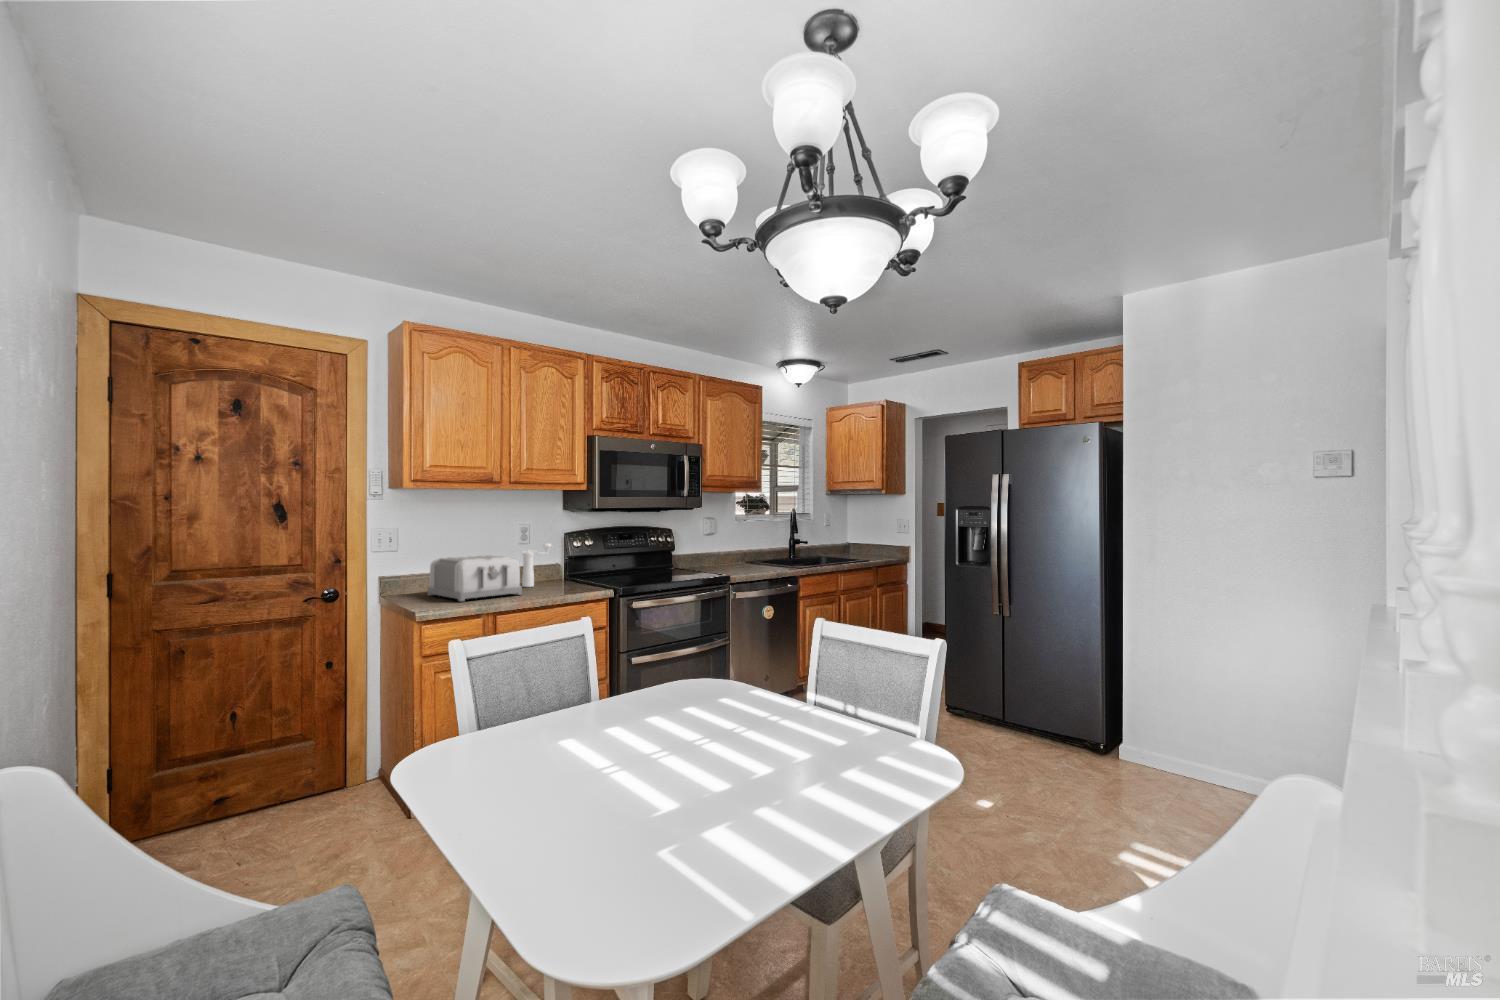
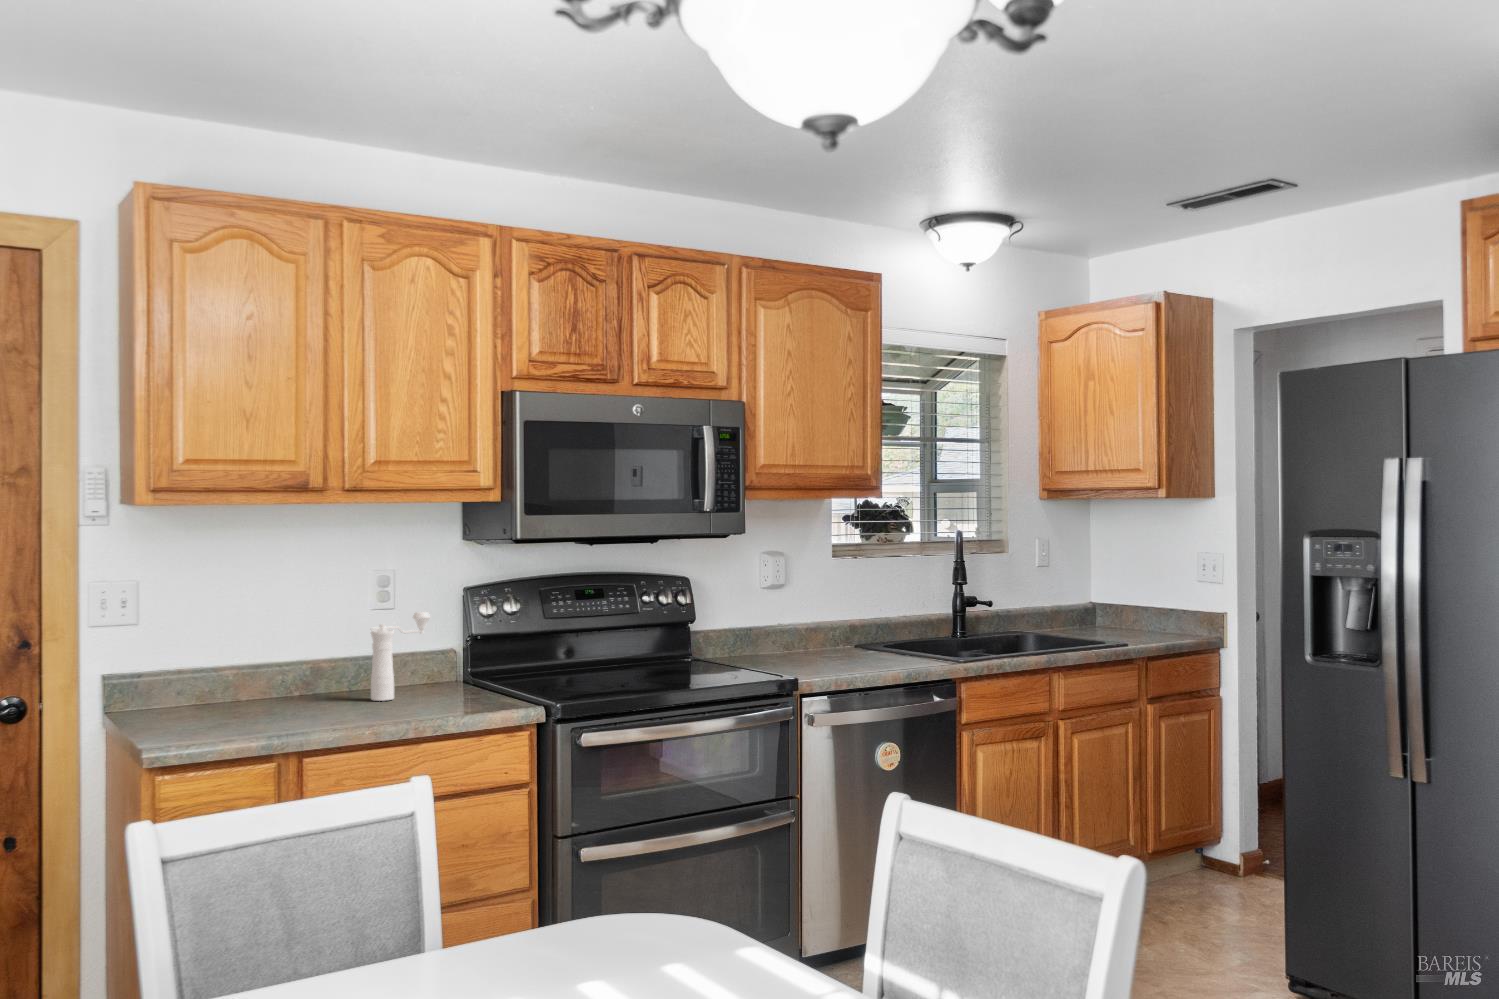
toaster: present [428,555,522,601] -> none [183,636,362,730]

